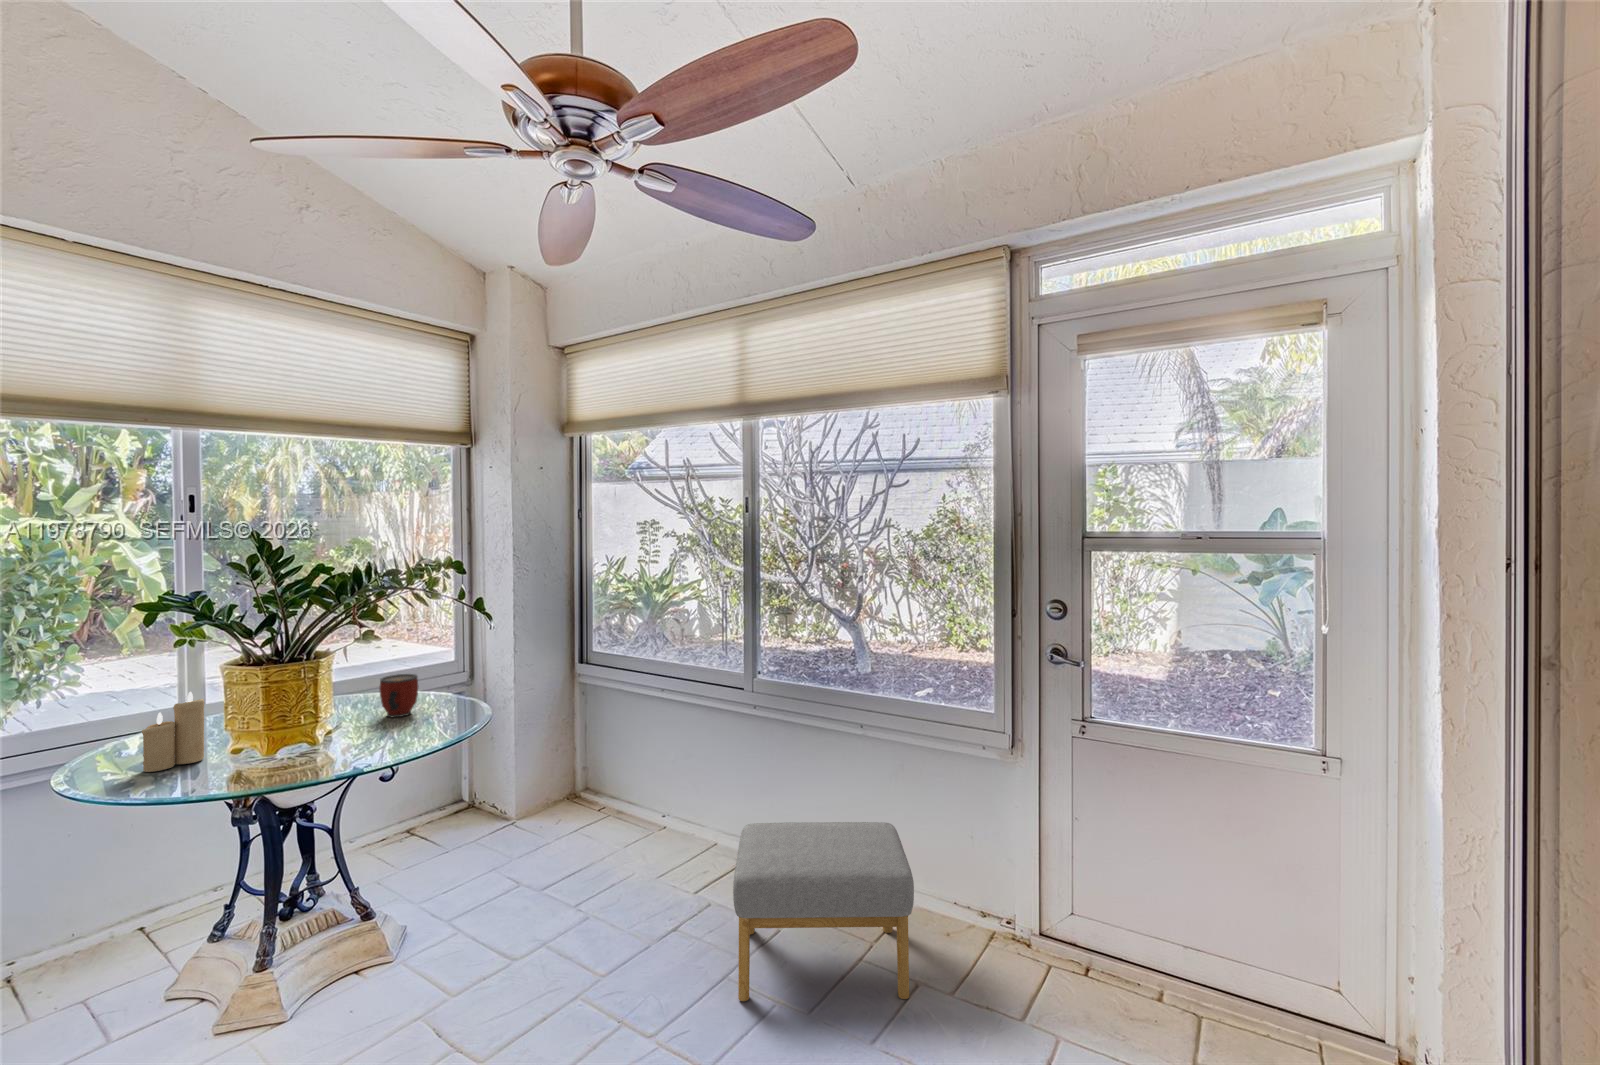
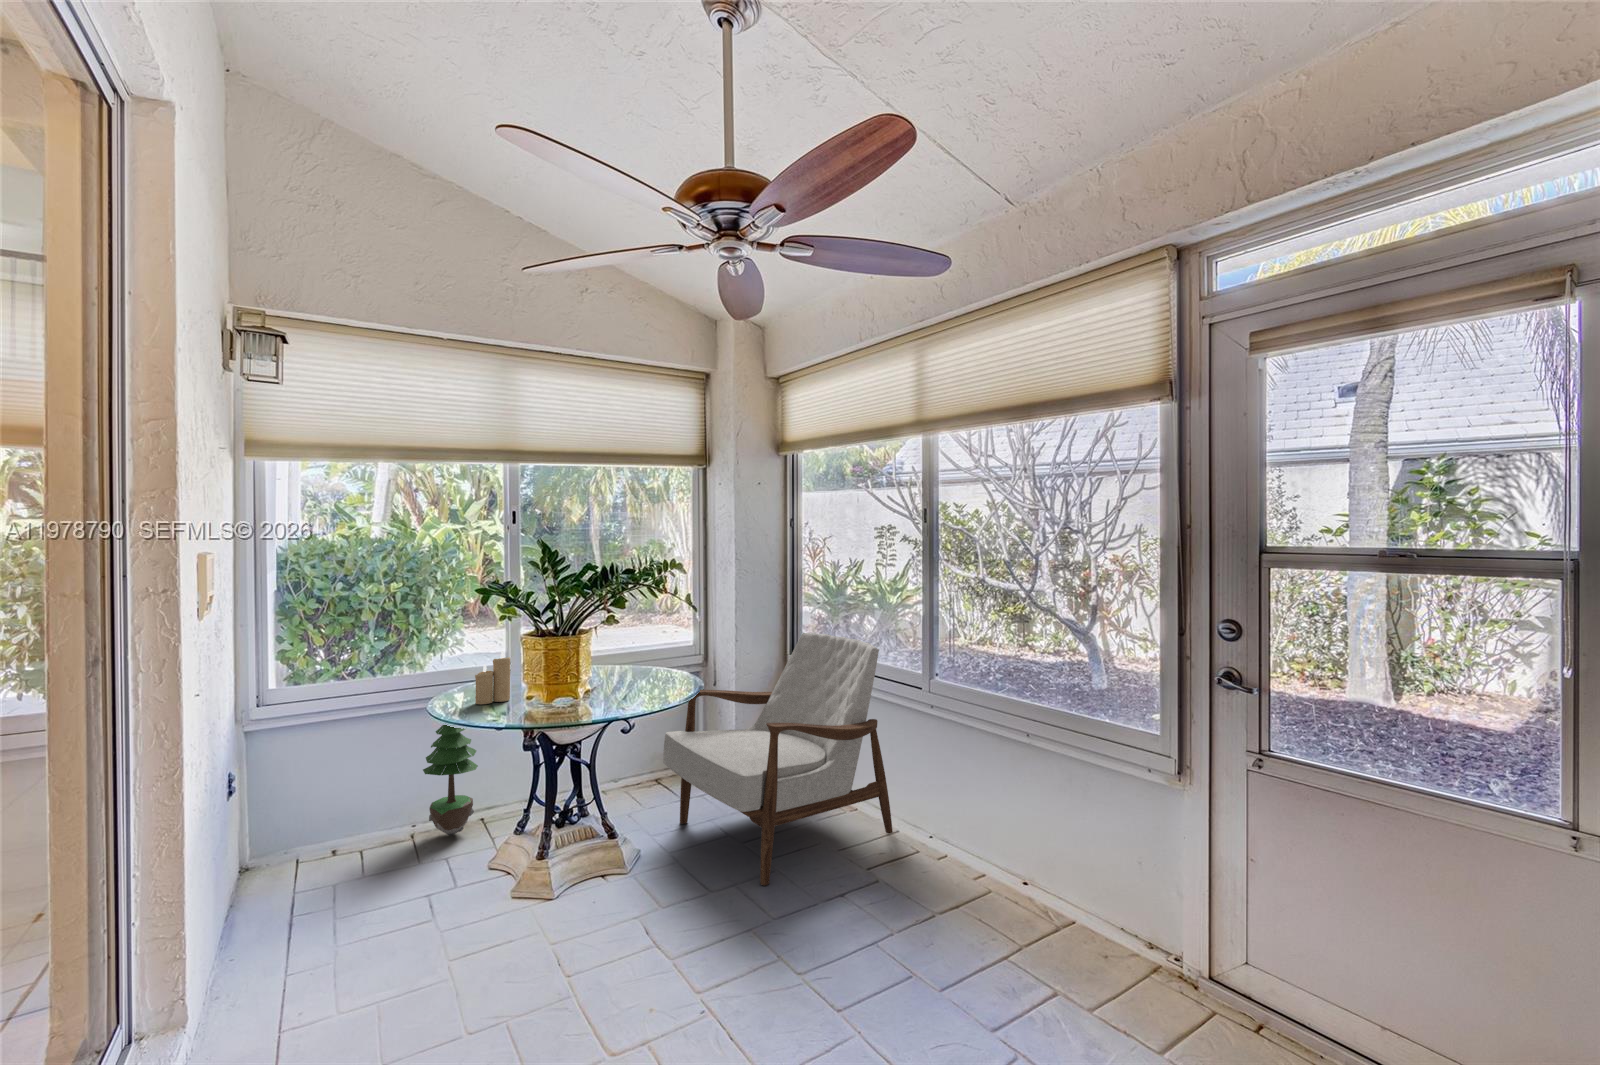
armchair: none [431,637,708,936] -> present [663,633,893,885]
mug: present [380,674,418,718] -> none [624,651,651,685]
potted tree: none [33,762,137,963] -> present [423,725,478,836]
footstool: present [733,822,914,1001] -> none [878,813,1053,1001]

